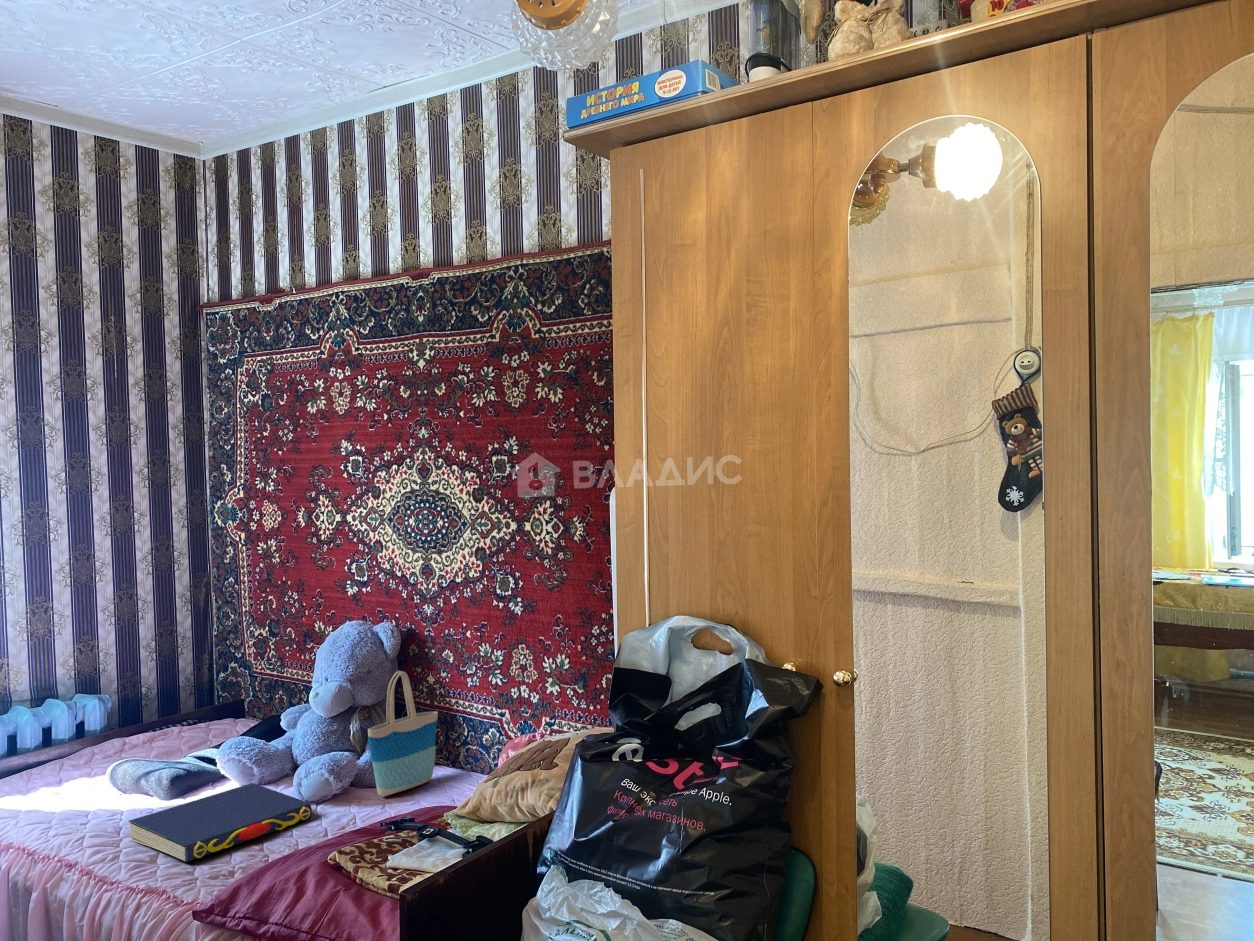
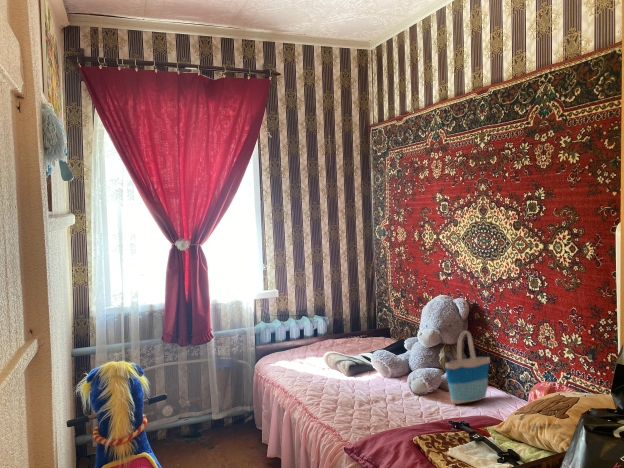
book: present [129,783,312,862] -> none [319,383,412,423]

